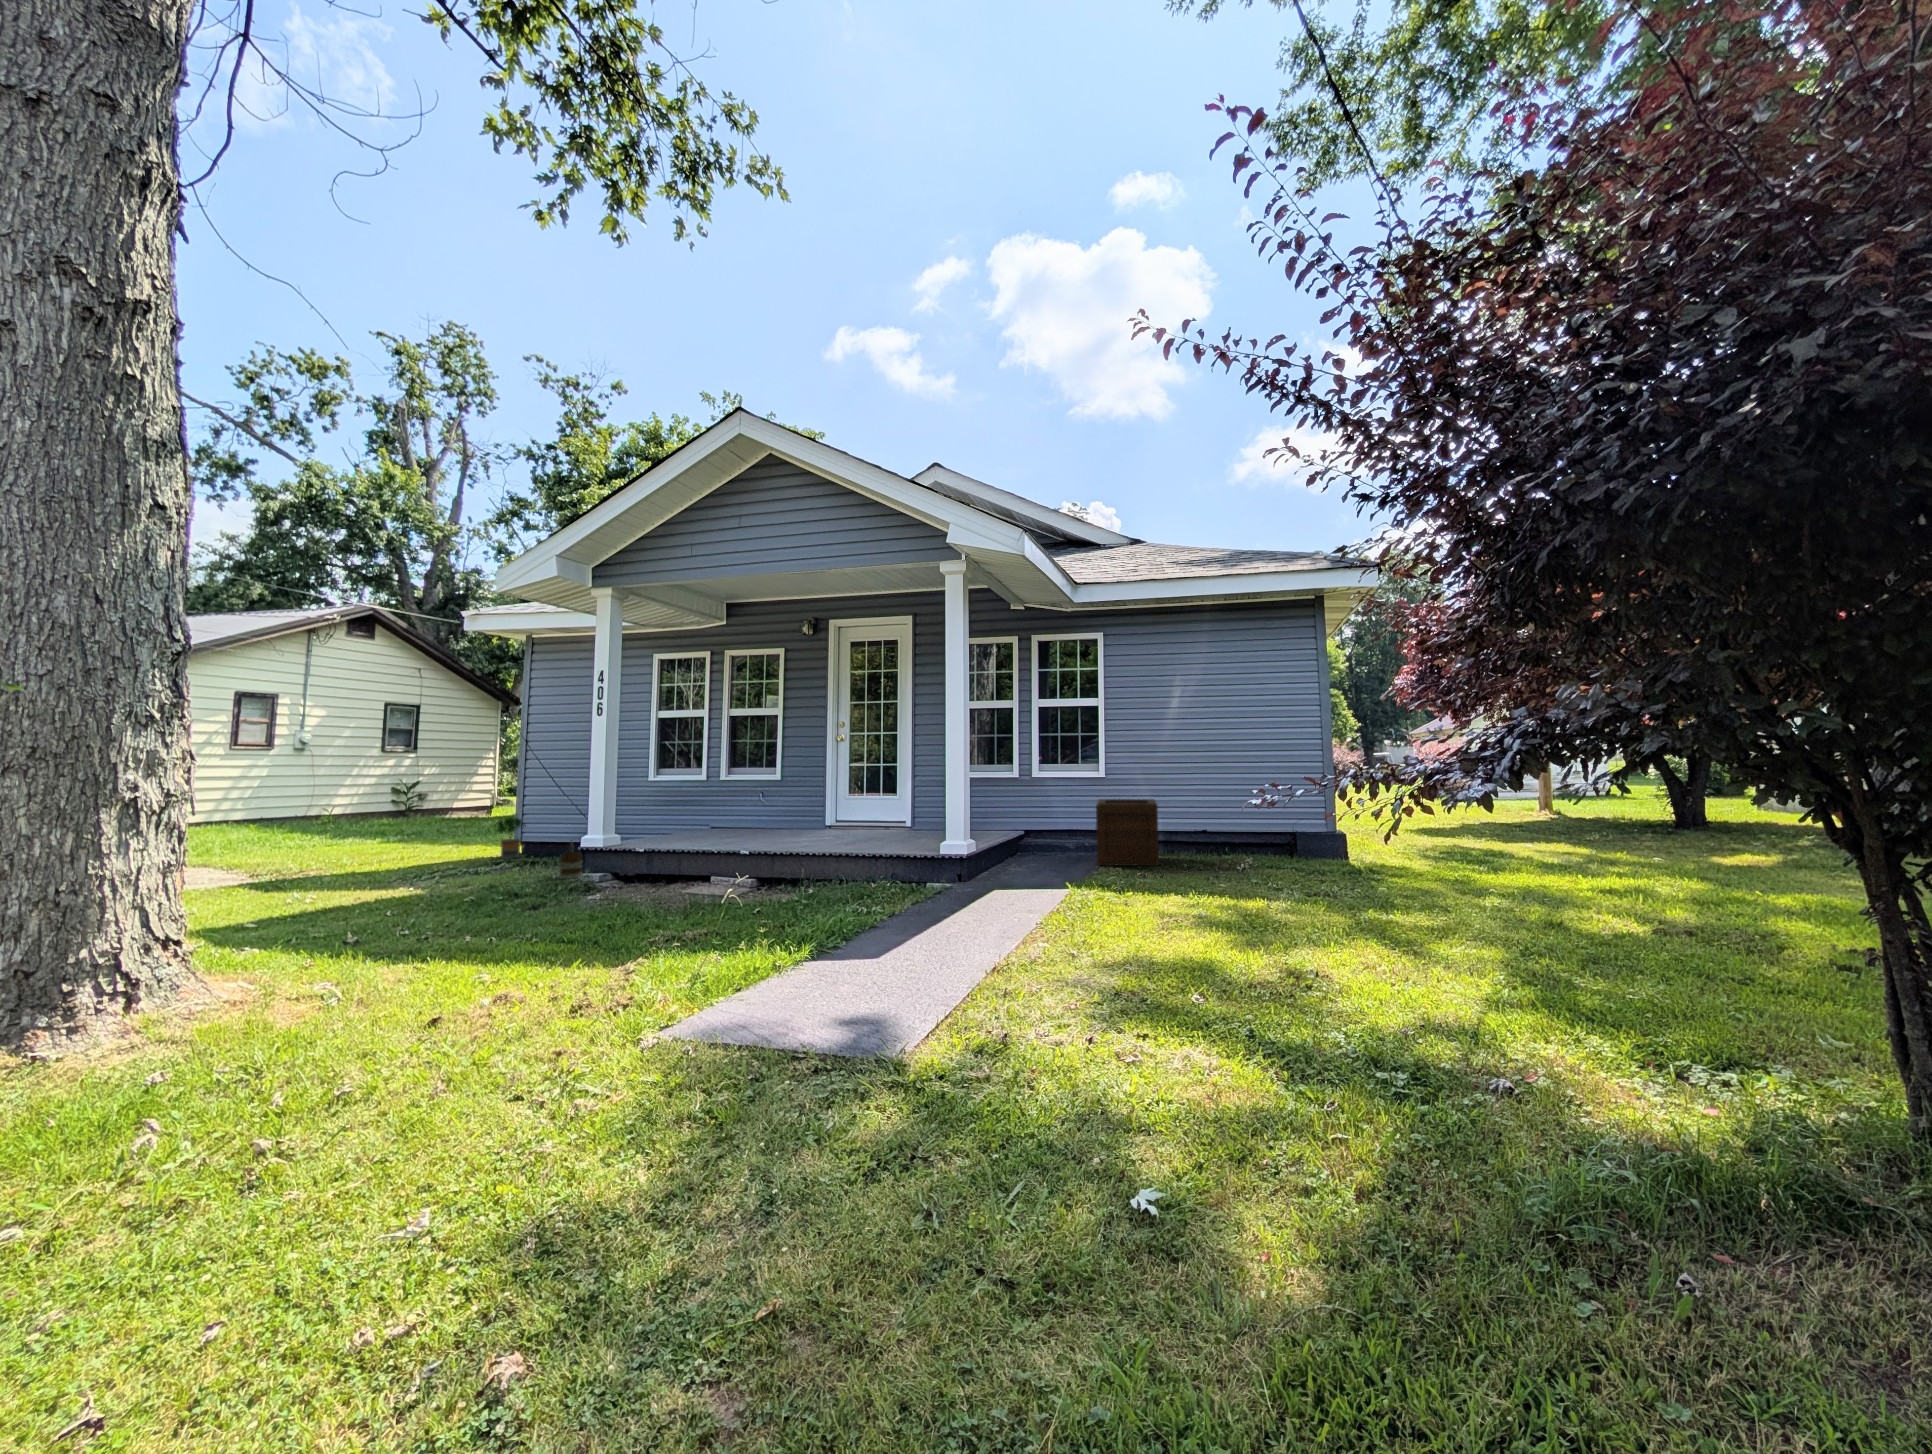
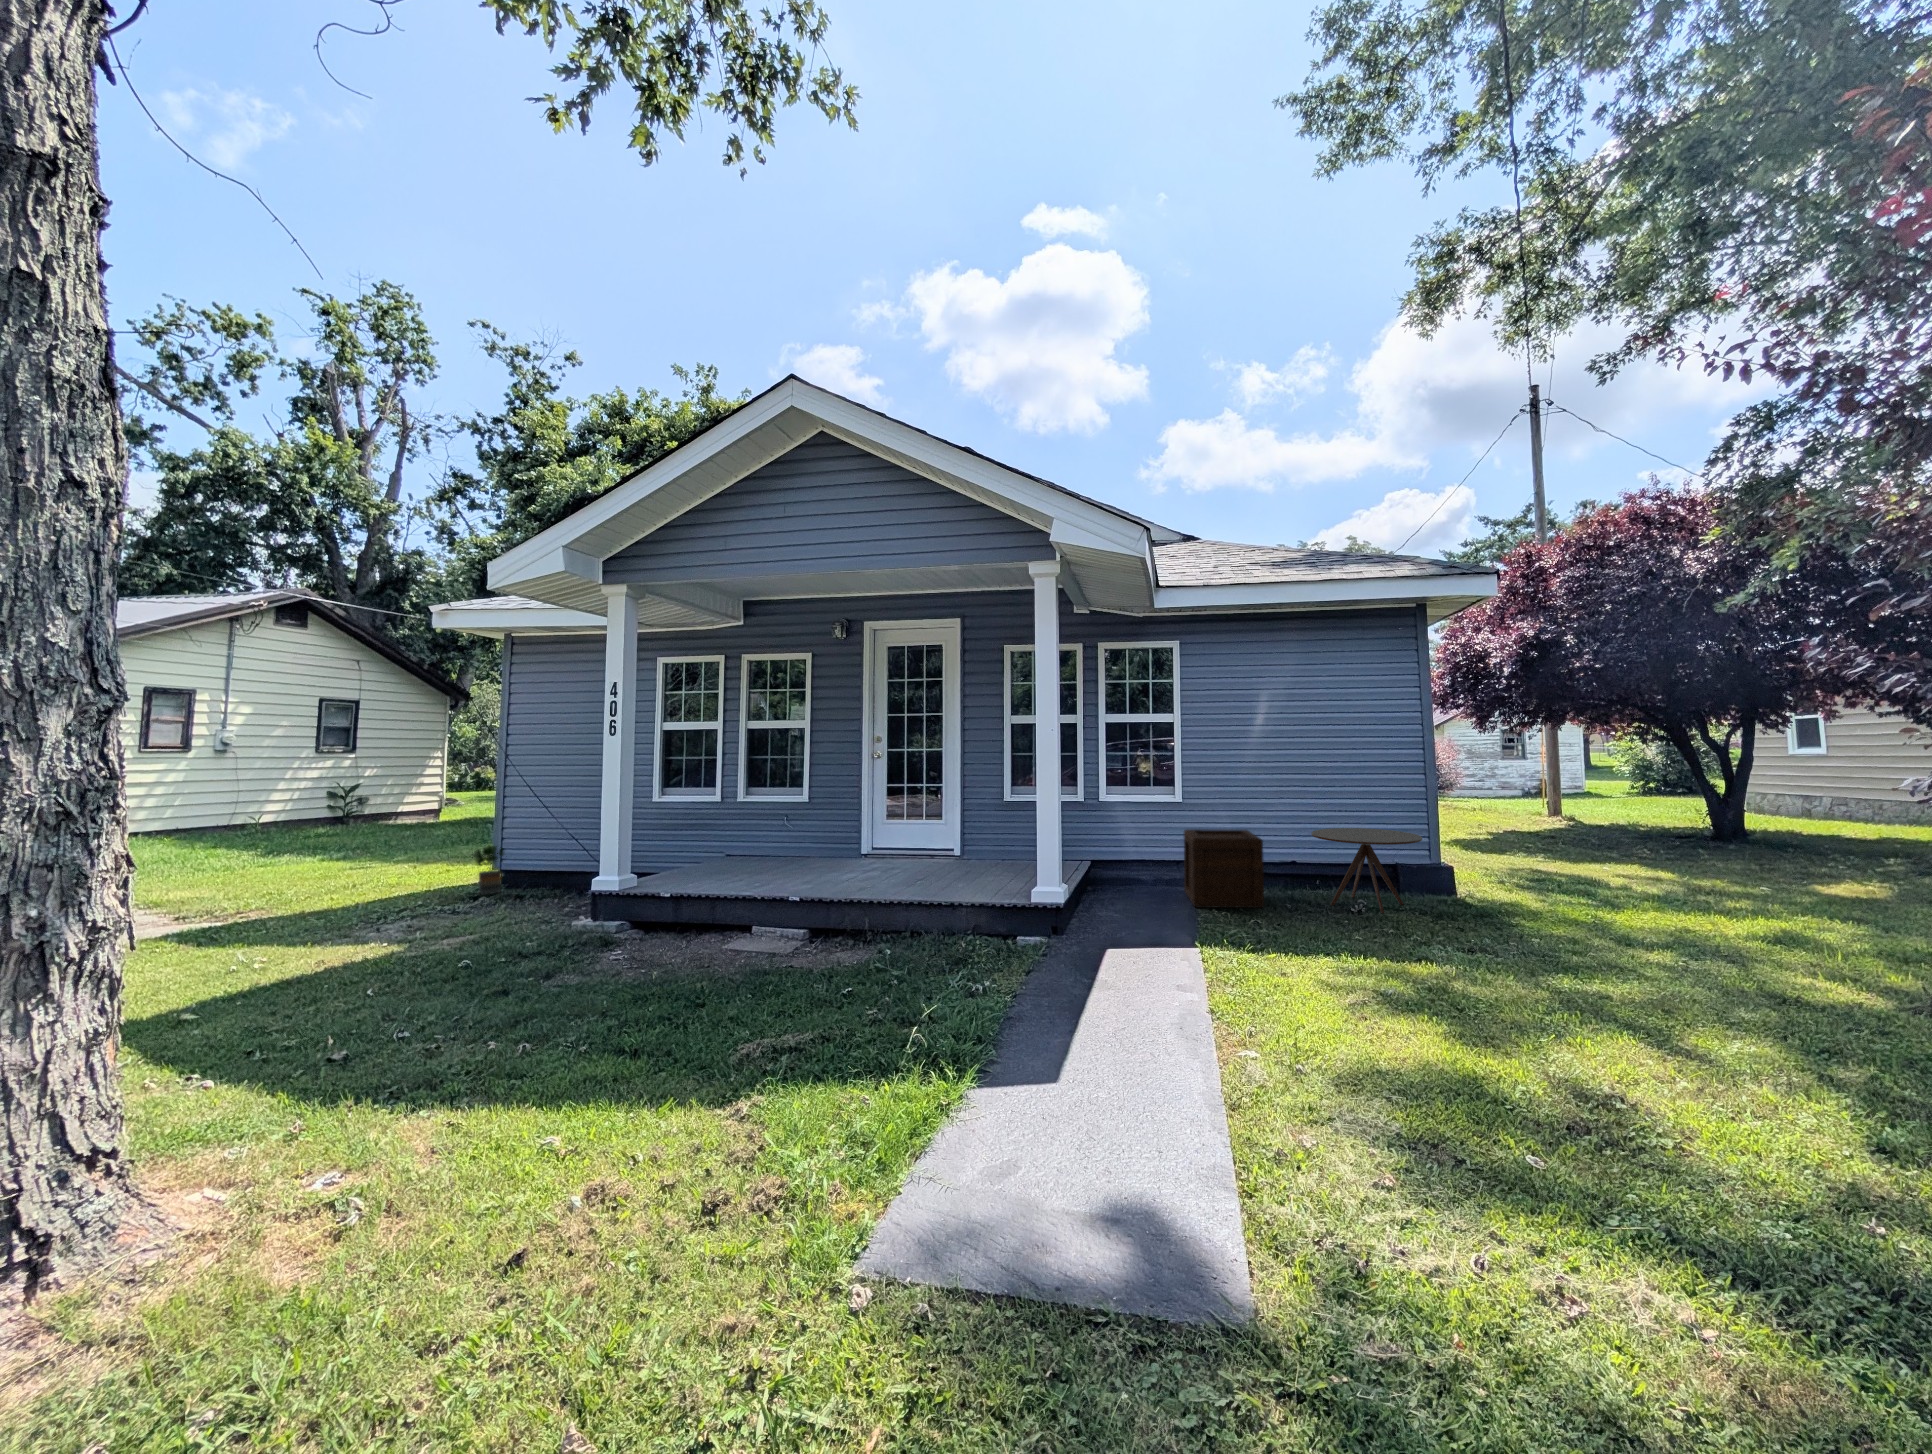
round table: none [1206,798,1301,870] -> present [1312,828,1422,913]
wooden bucket: present [559,840,583,879] -> none [572,887,600,935]

